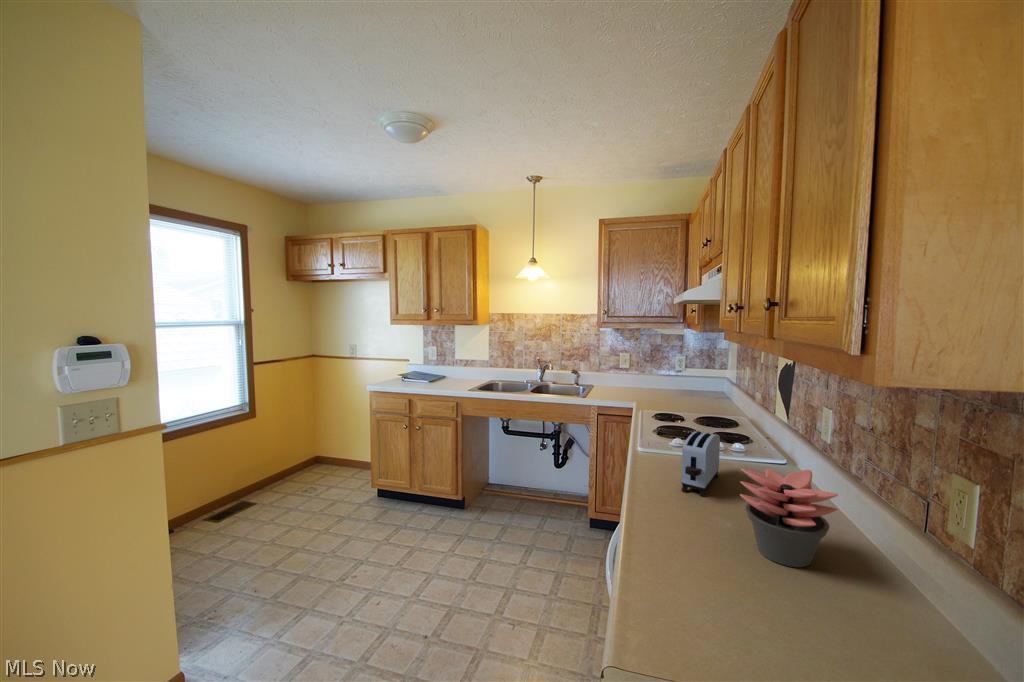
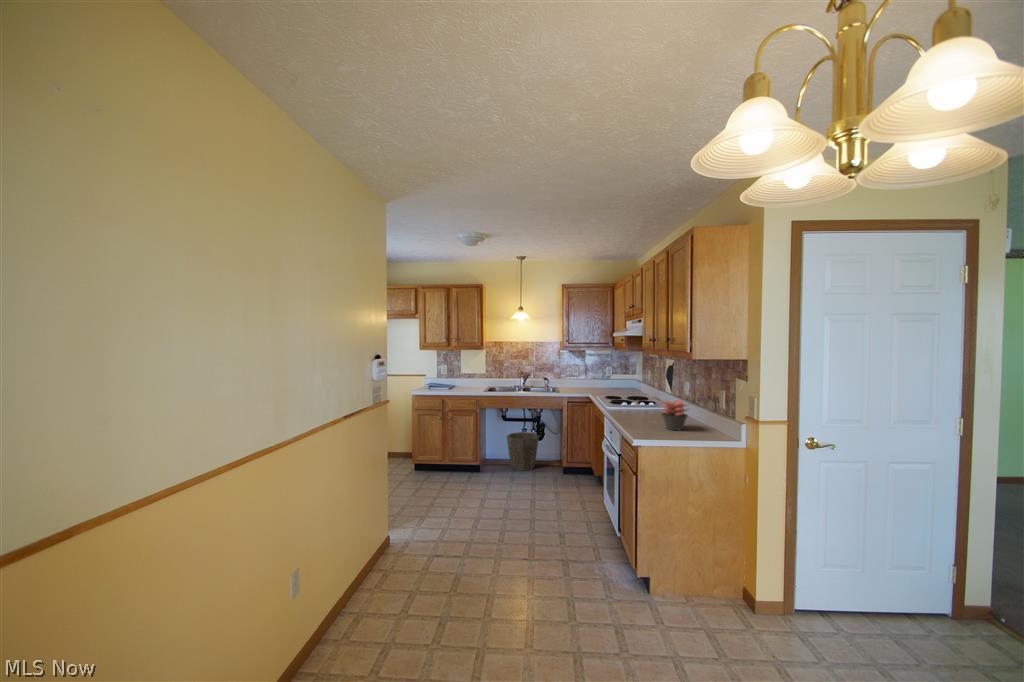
toaster: present [681,431,720,496] -> none [633,395,646,420]
waste bin: none [509,450,558,512] -> present [507,432,539,471]

